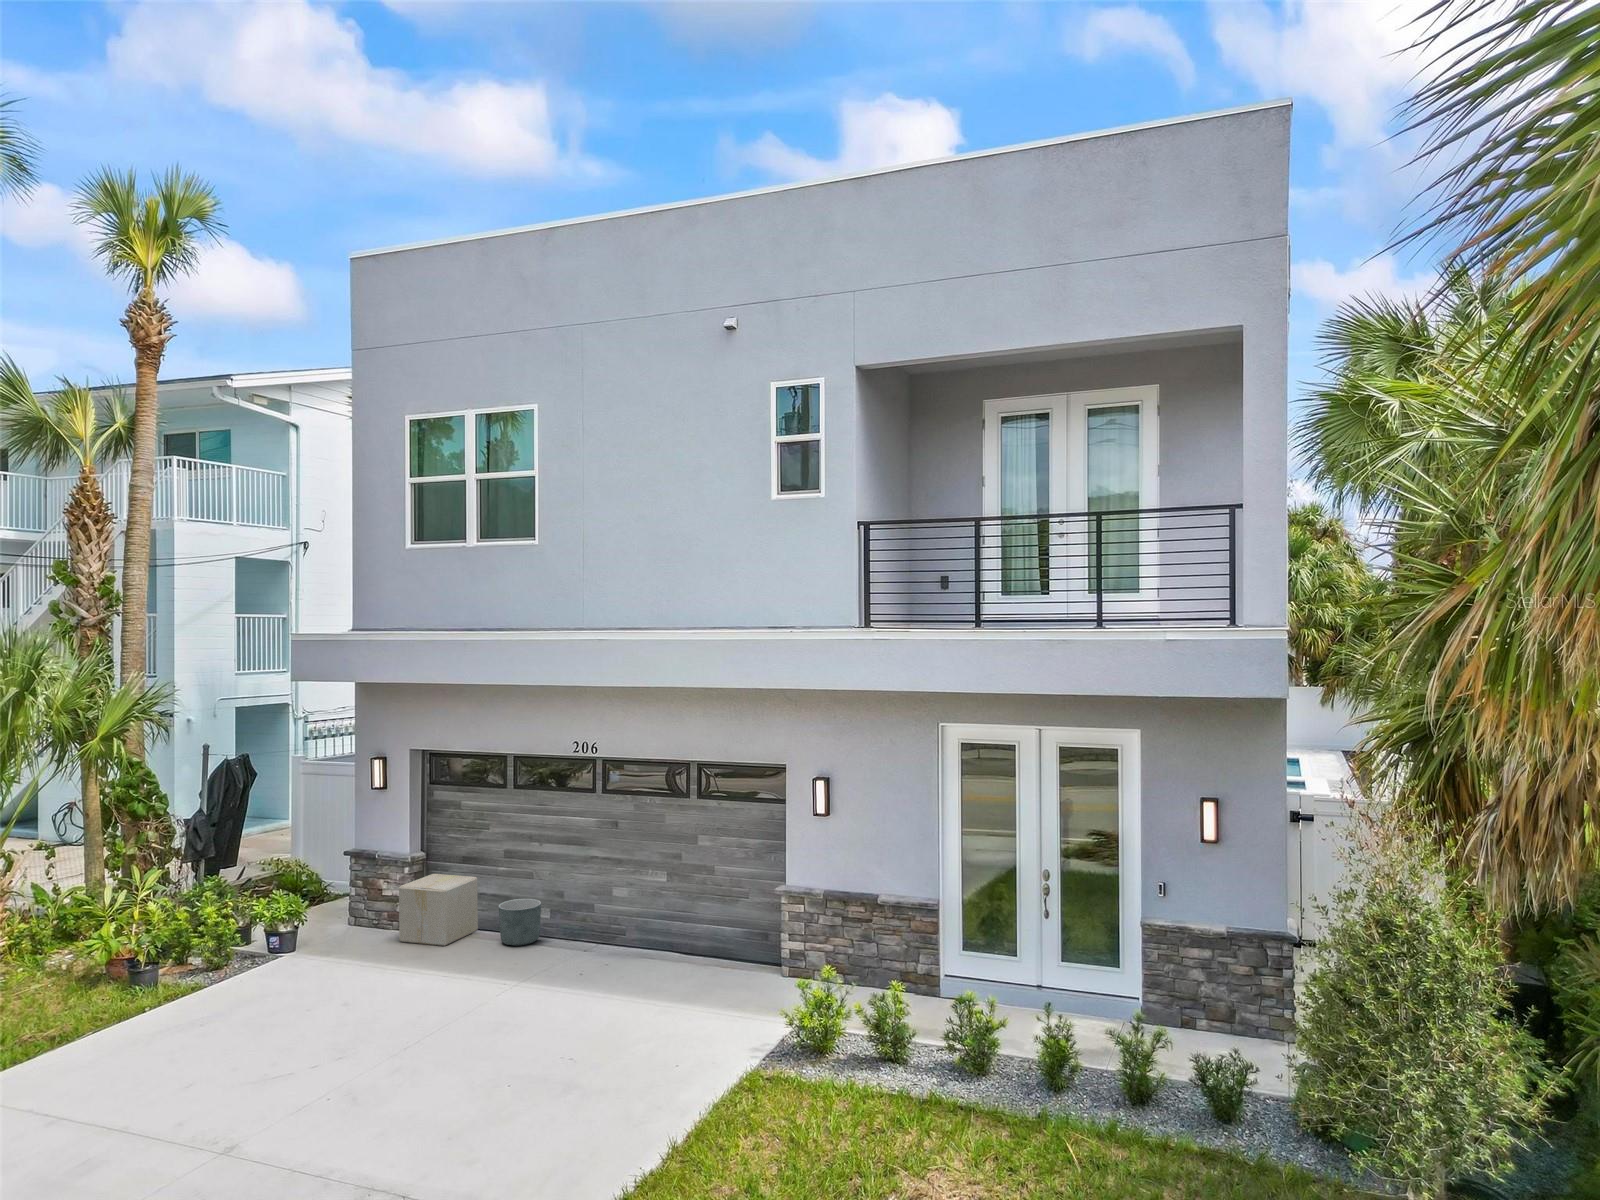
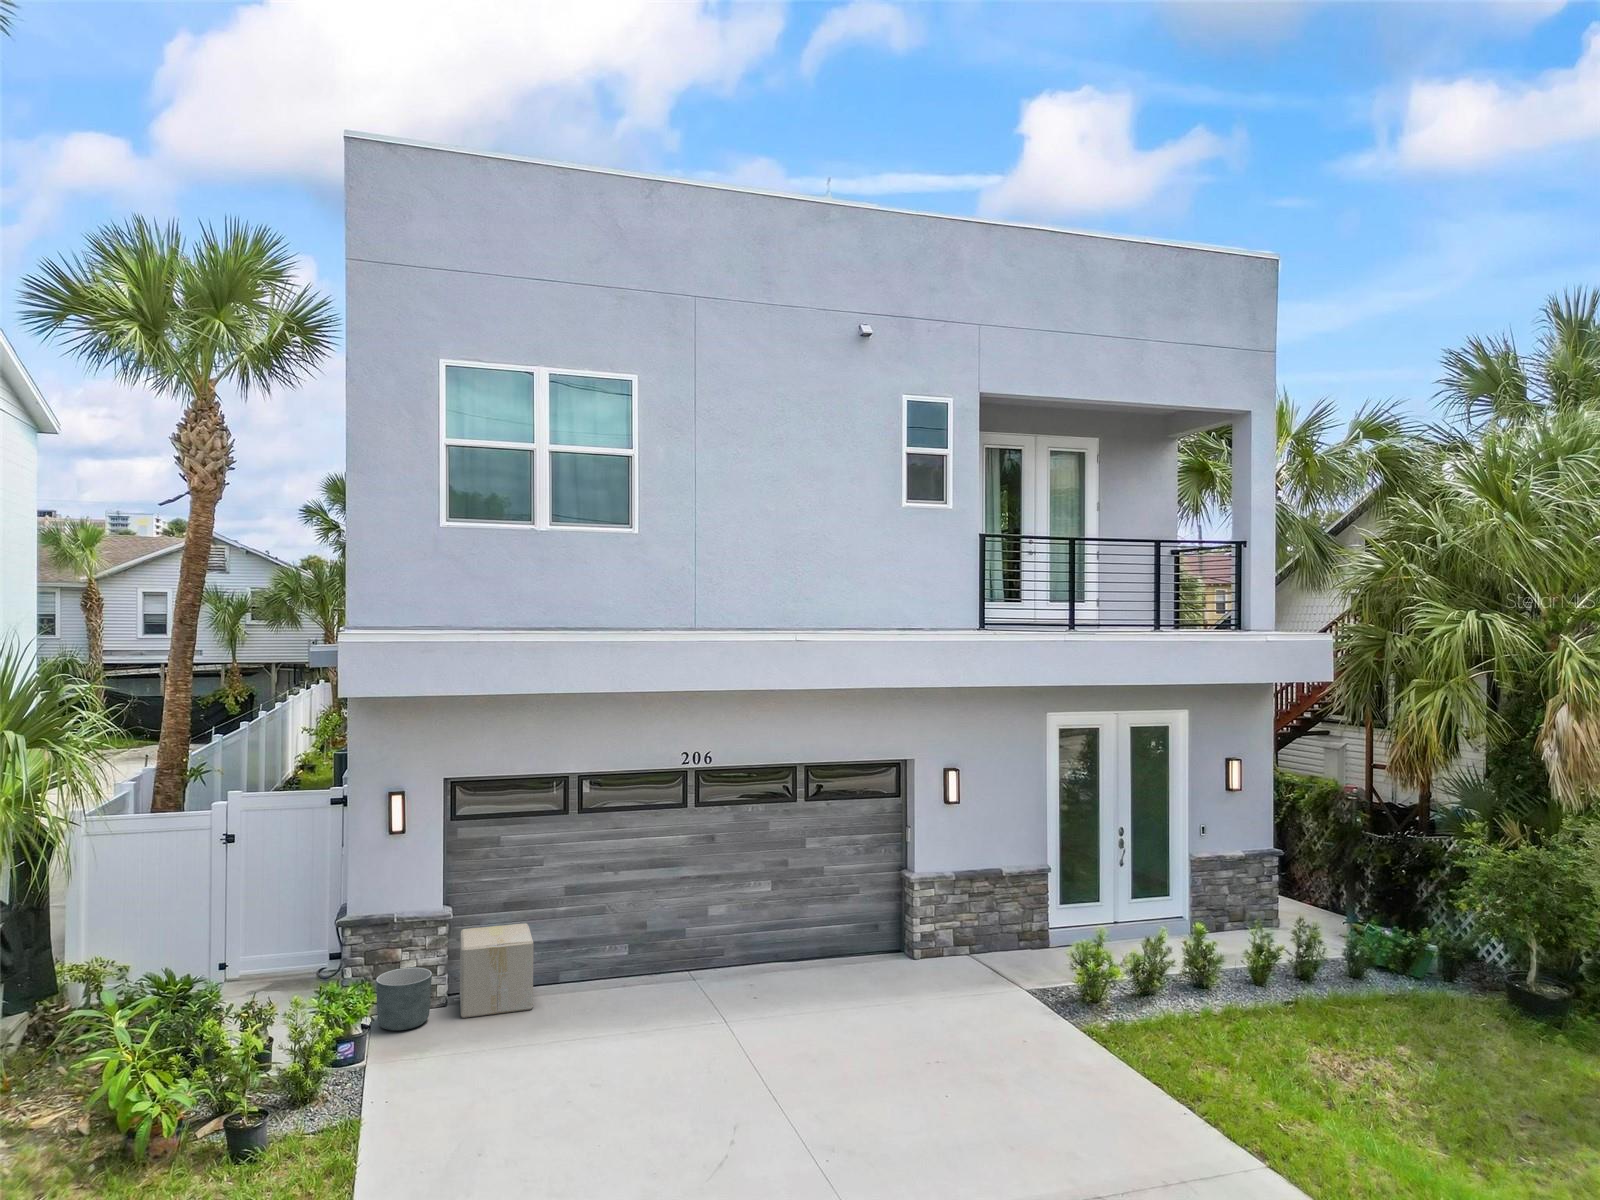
planter: present [499,899,541,946] -> present [376,968,432,1031]

